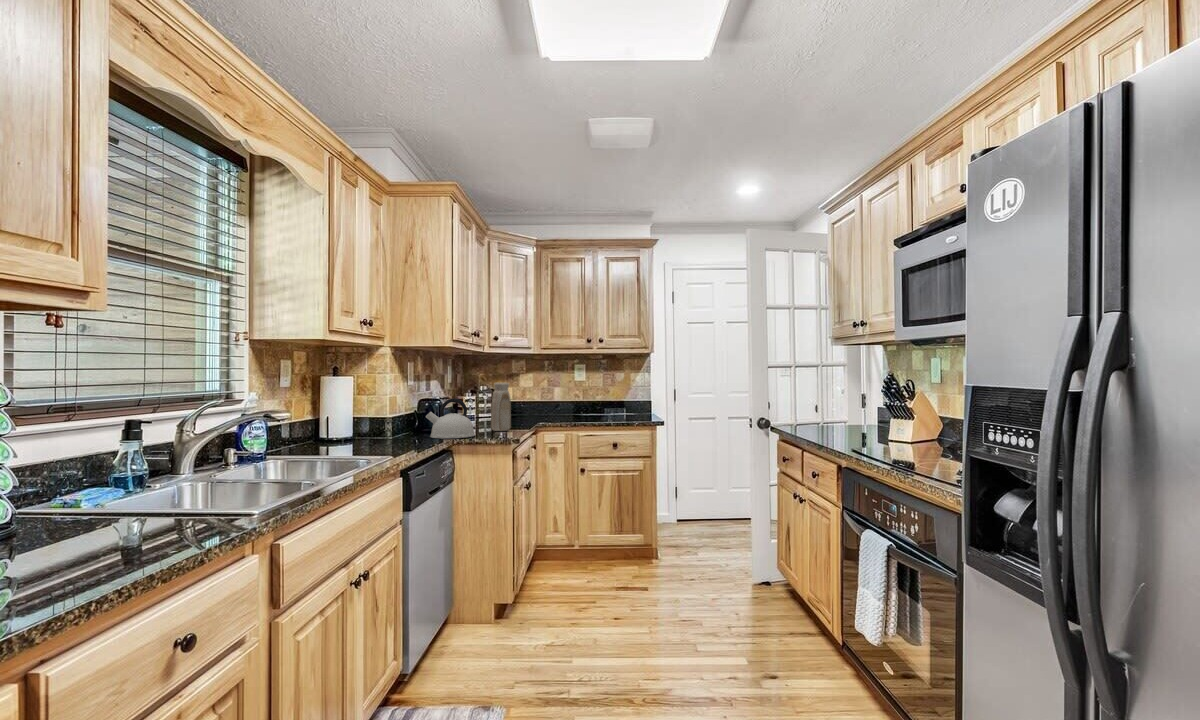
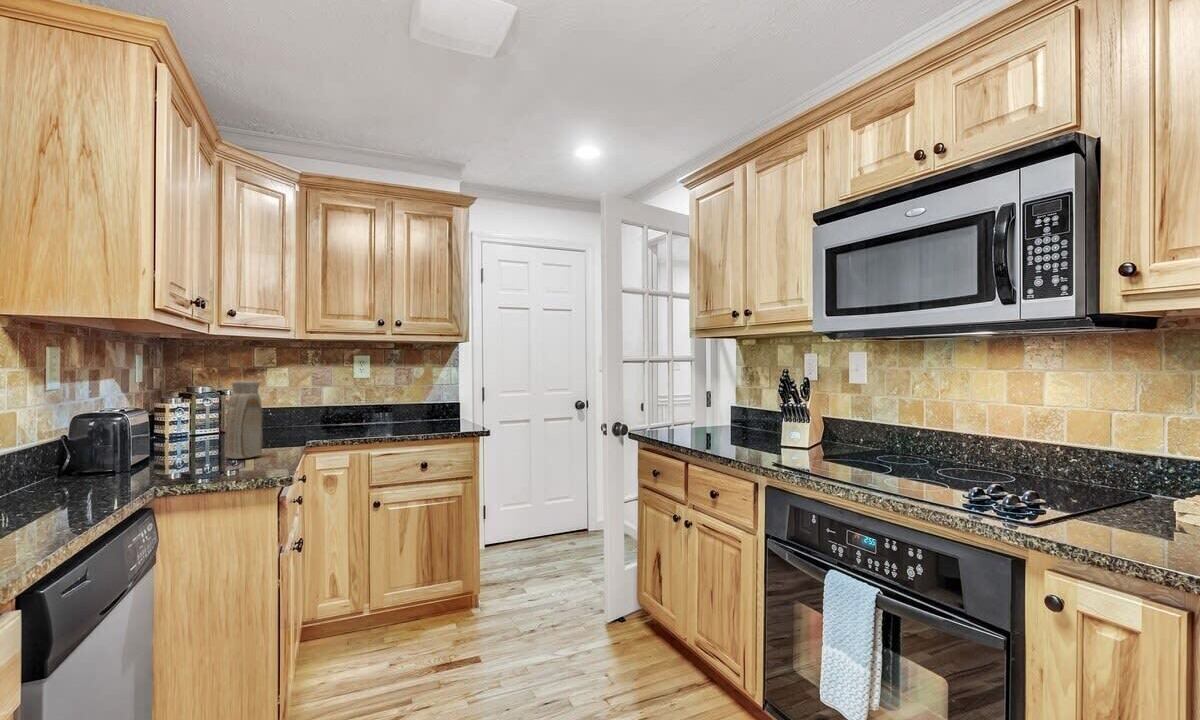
kettle: present [426,398,475,439] -> none [84,409,195,484]

